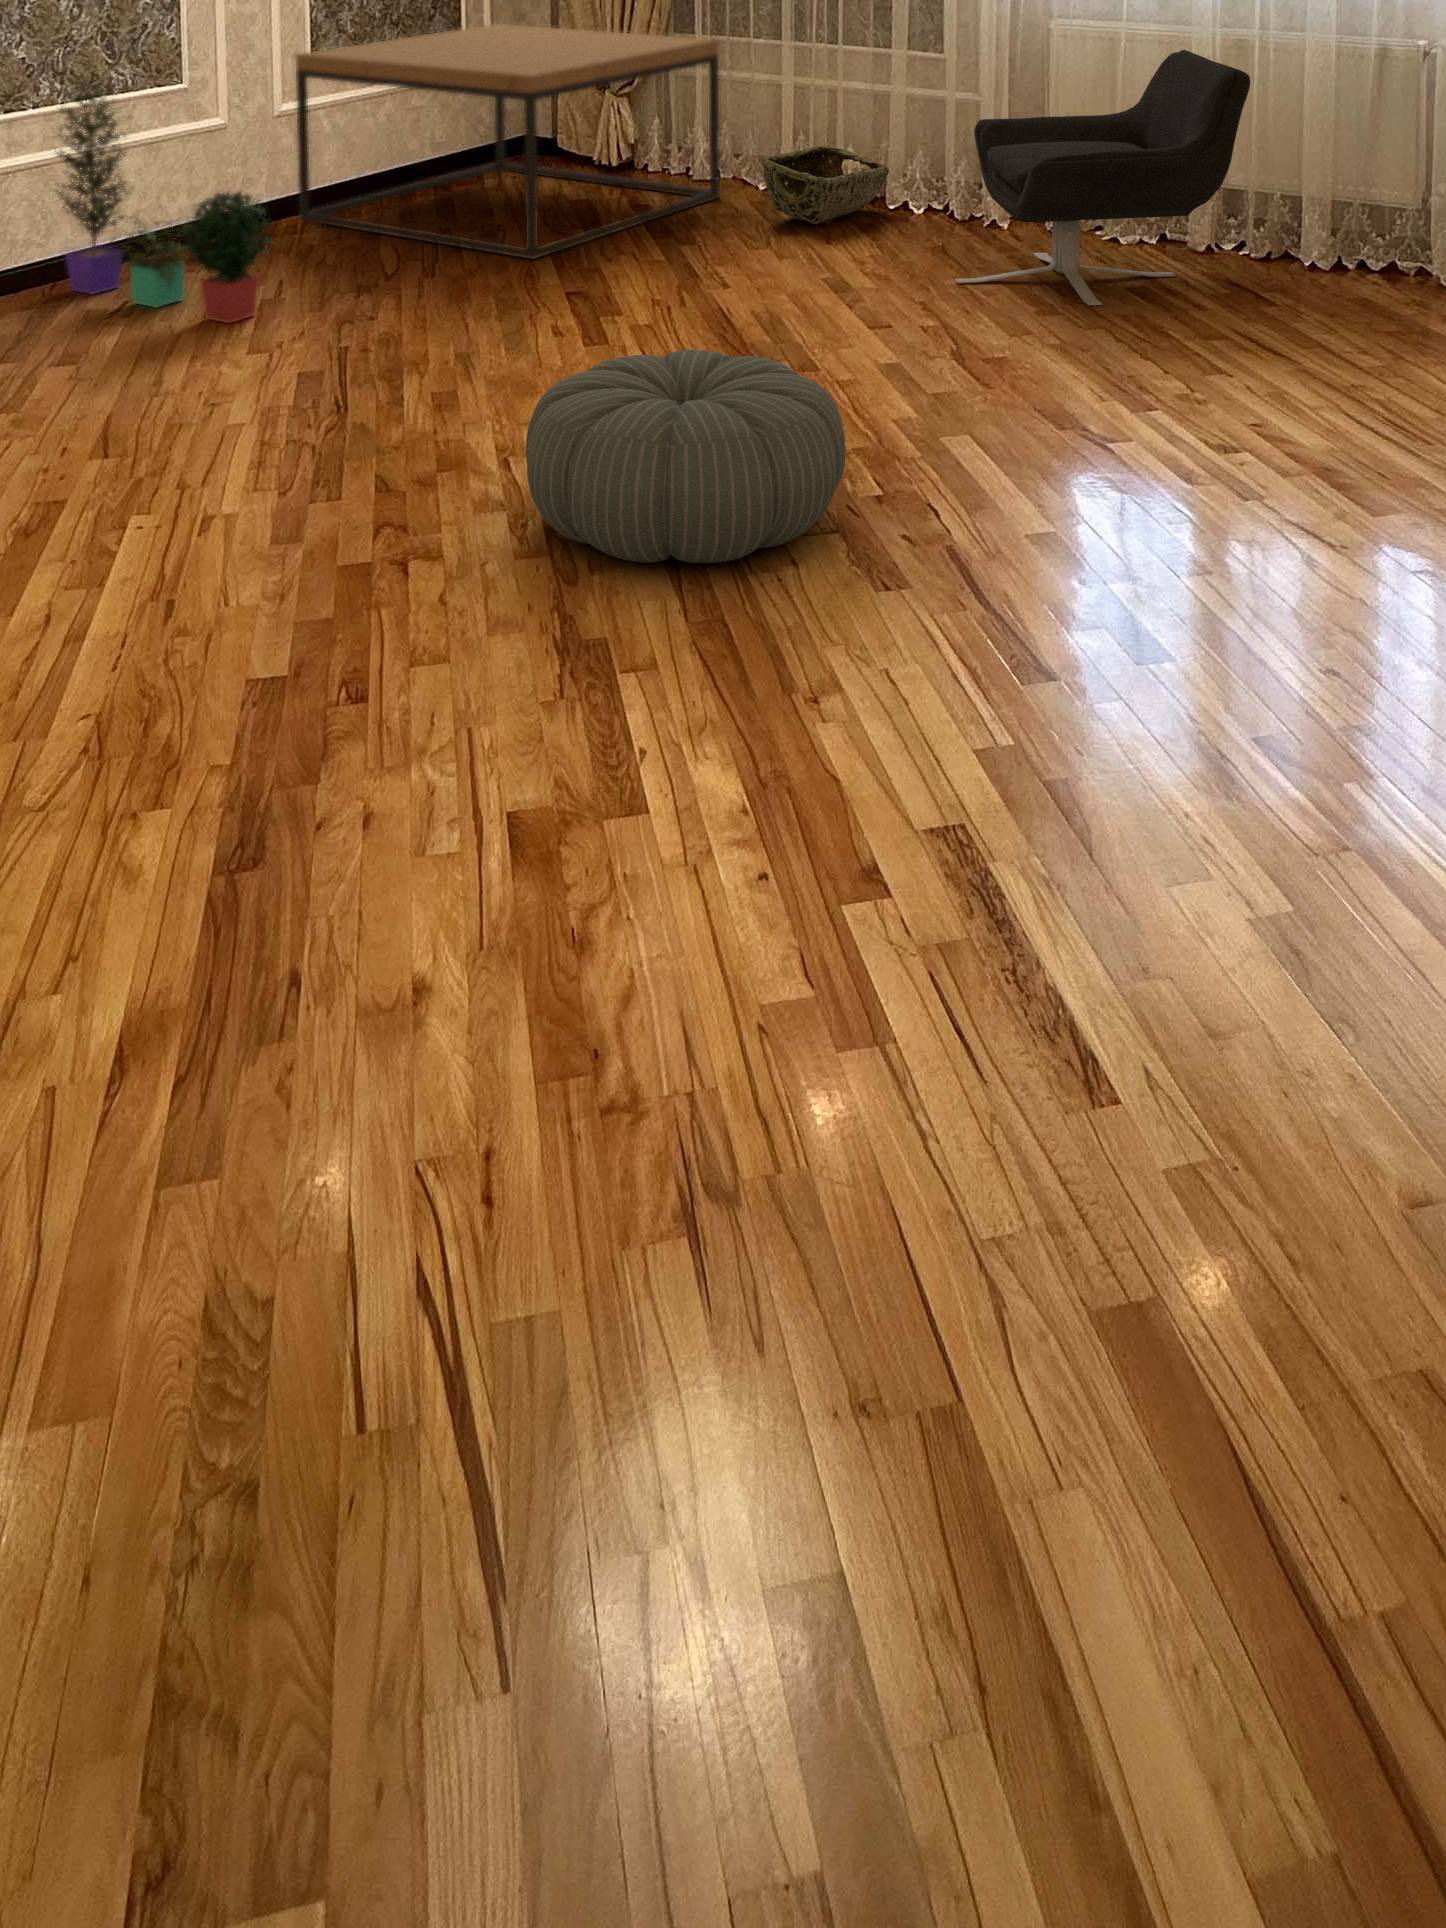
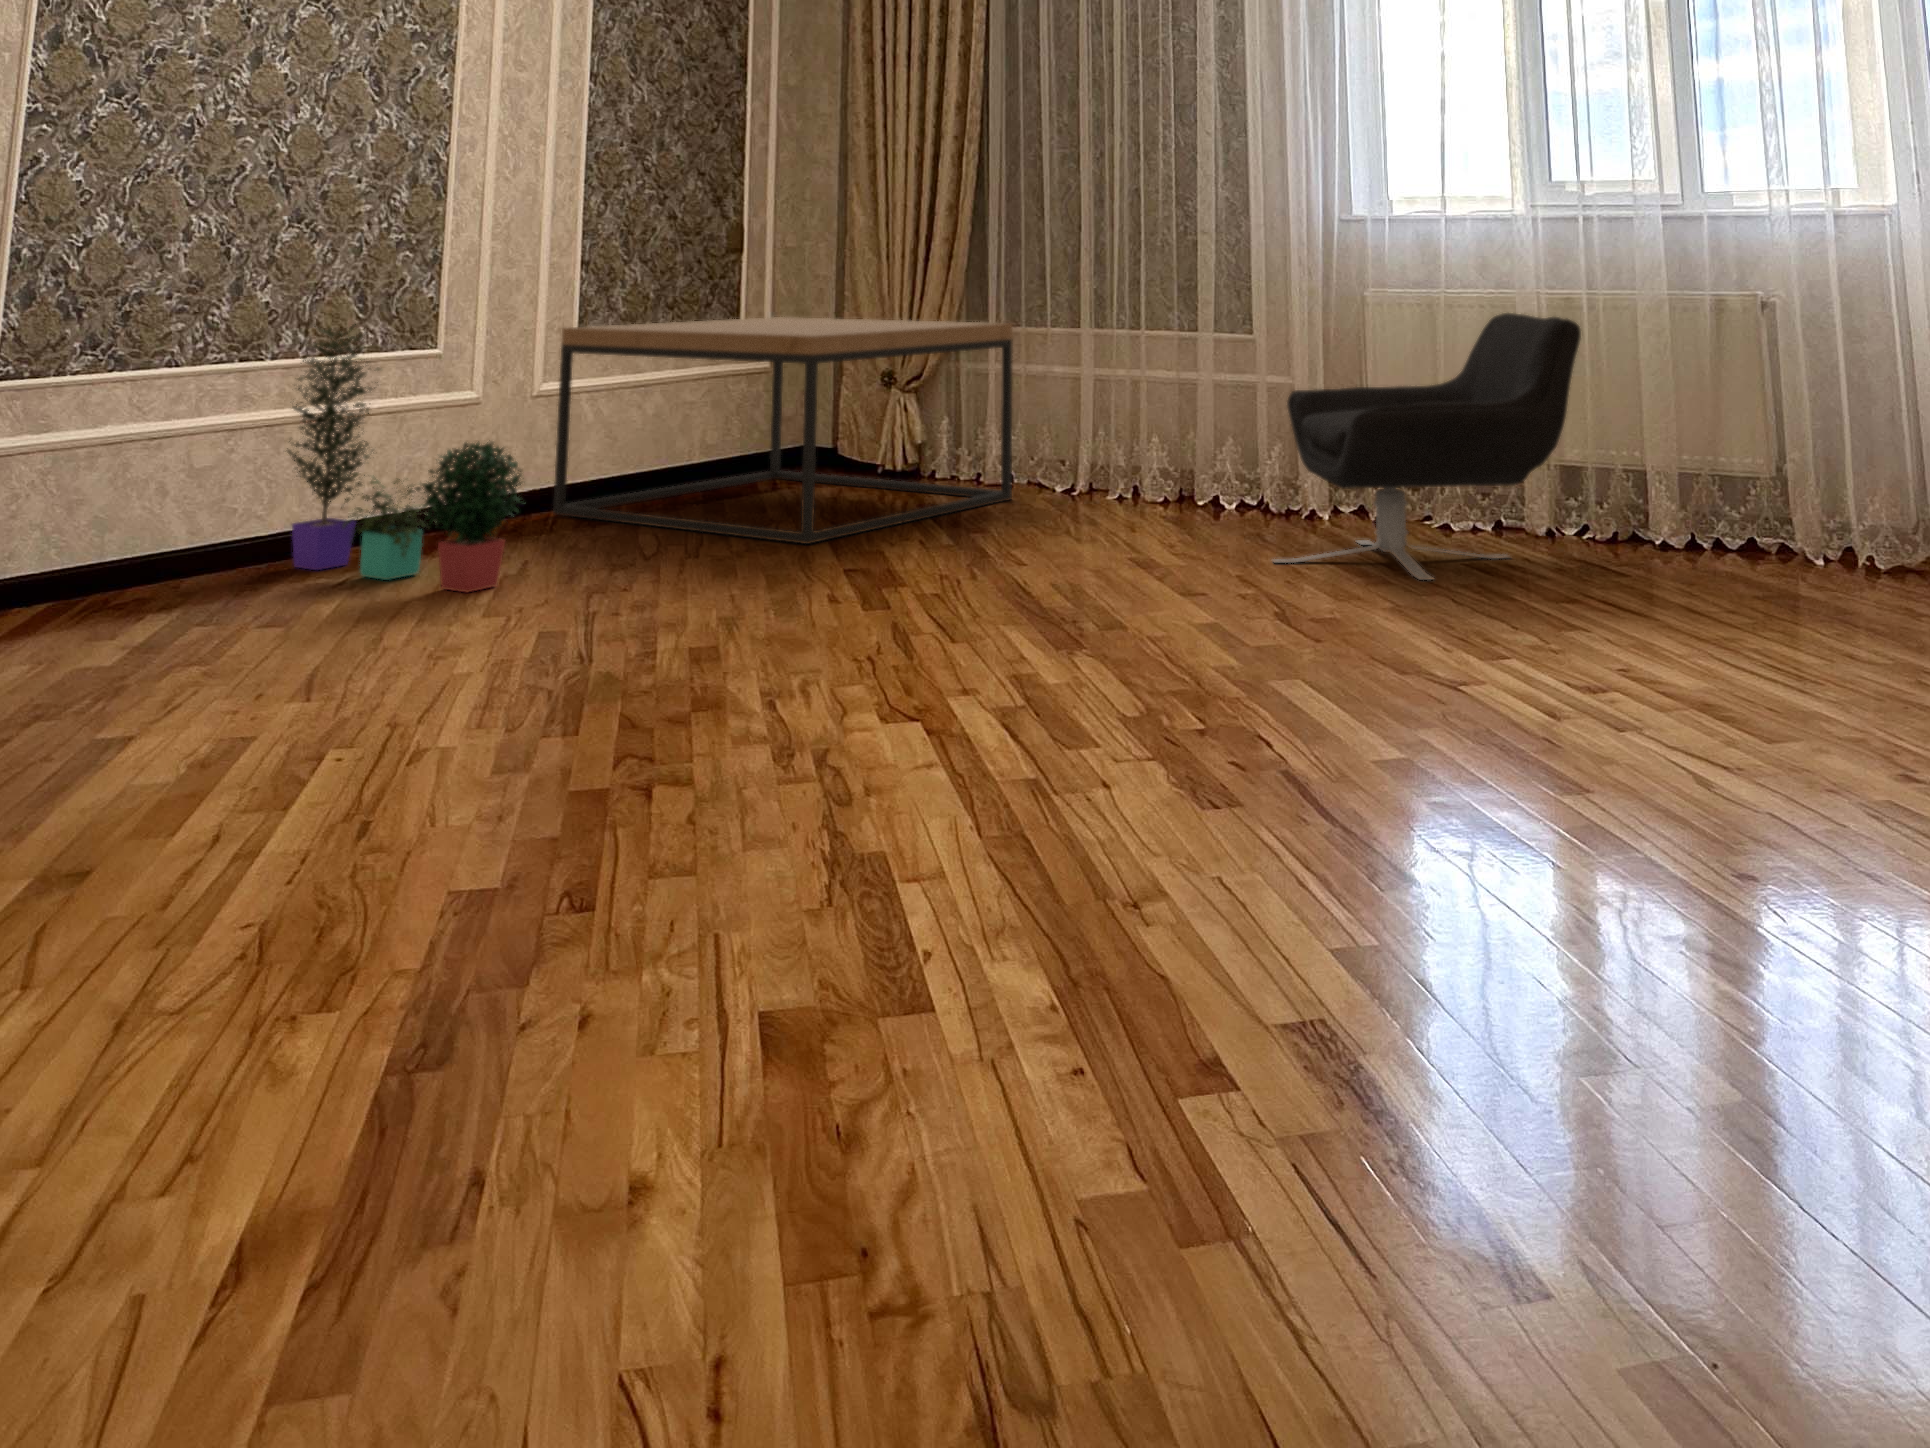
woven basket: present [761,146,889,224] -> none [1058,439,1195,518]
pouf: present [526,350,845,563] -> none [797,562,1161,783]

